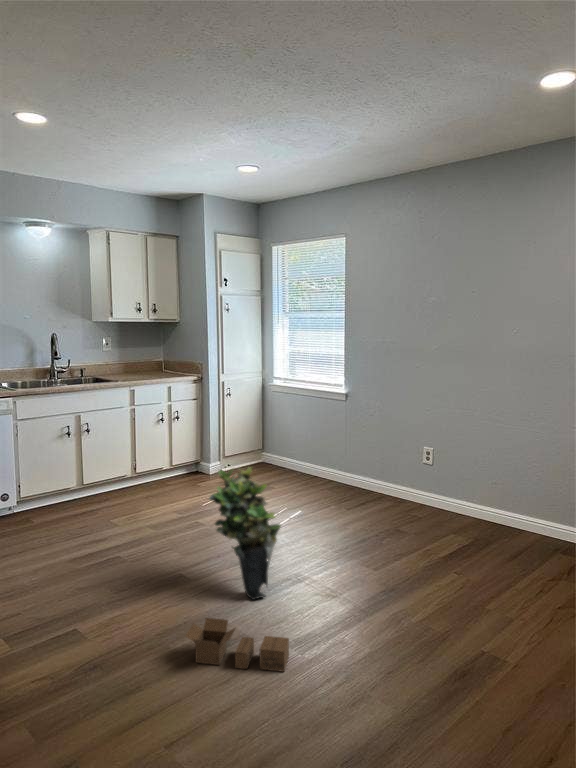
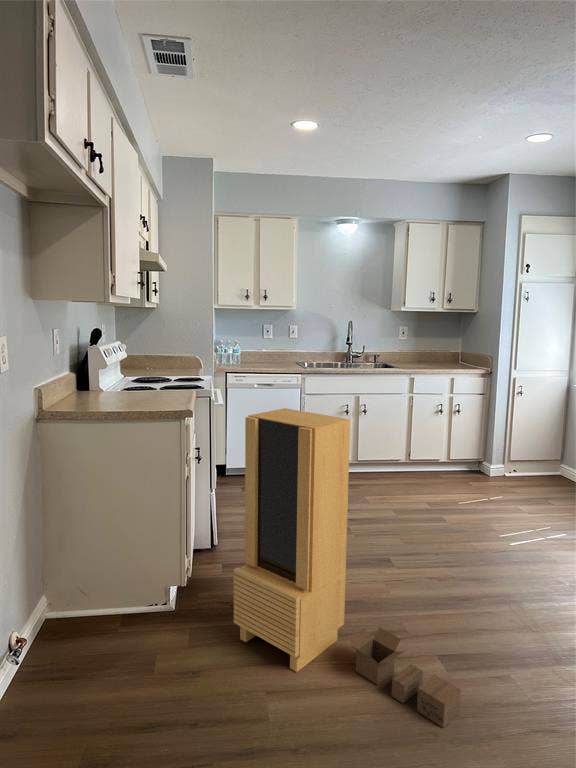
storage cabinet: none [58,433,169,685] -> present [234,408,350,672]
potted plant: present [209,467,281,600] -> none [421,470,506,627]

